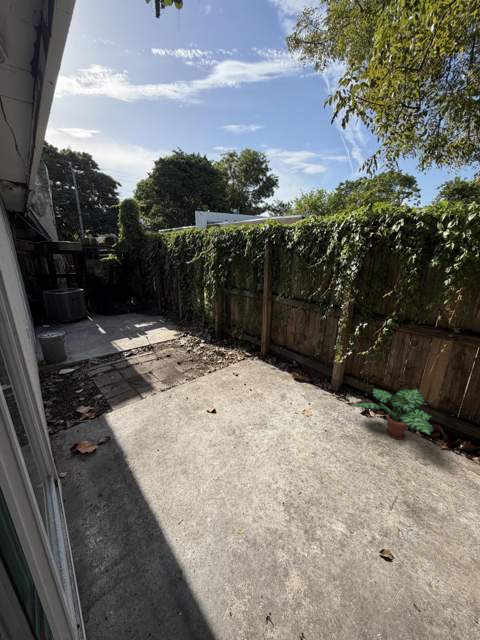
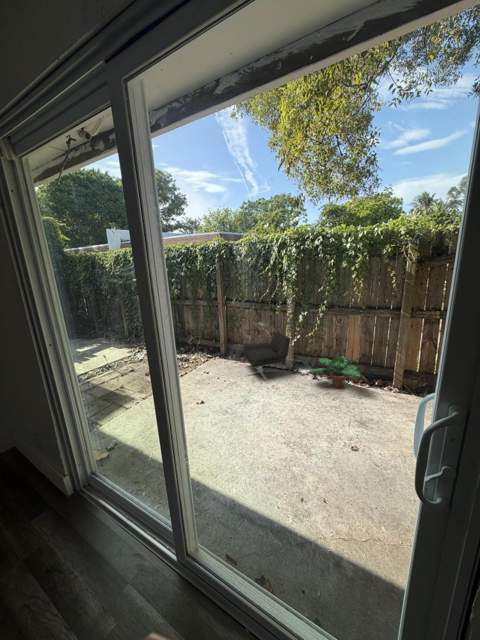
lounge chair: none [273,342,339,400] -> present [243,332,290,380]

